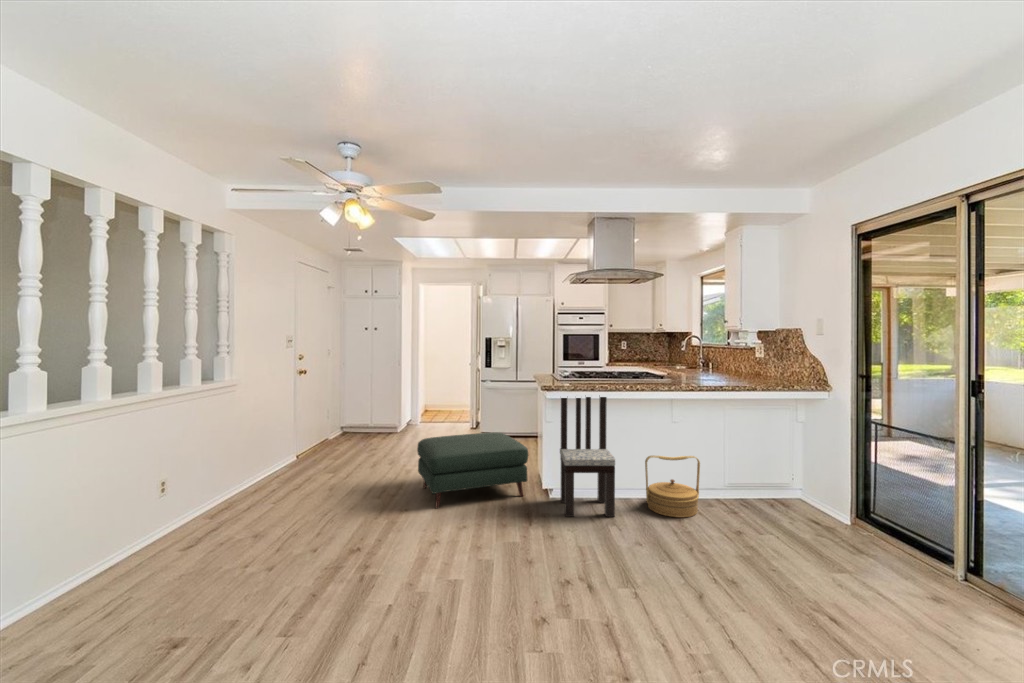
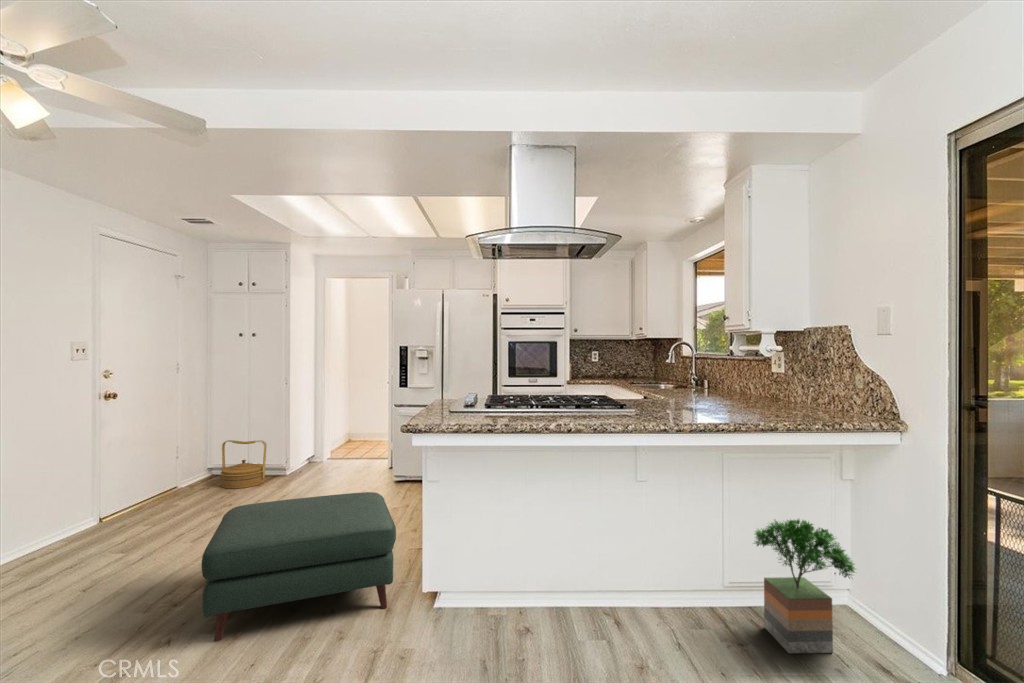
dining chair: present [560,397,615,517] -> none [434,421,524,665]
potted tree: none [741,441,800,514] -> present [754,519,856,653]
woven basket: present [645,456,700,517] -> present [221,440,267,489]

